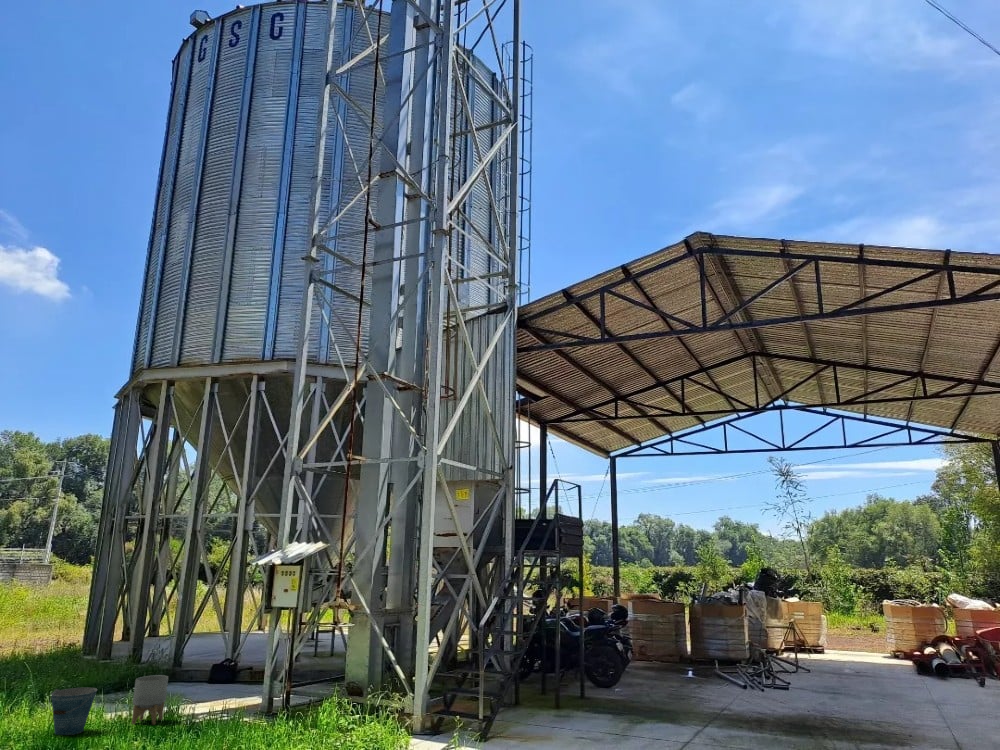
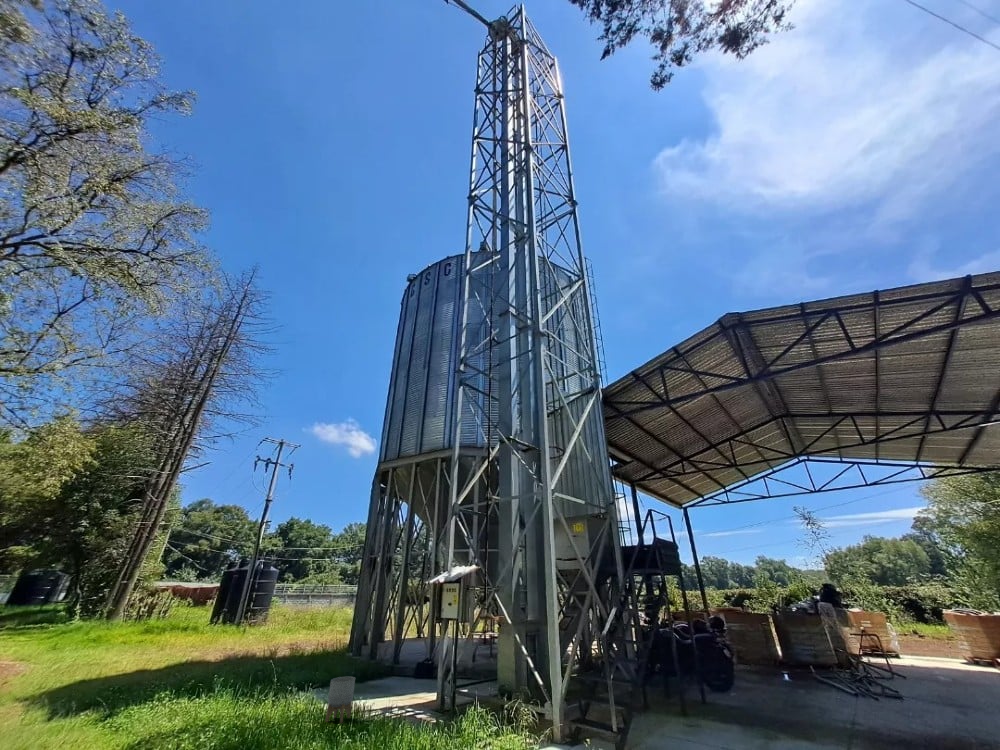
bucket: present [51,687,97,735] -> none [261,687,298,732]

